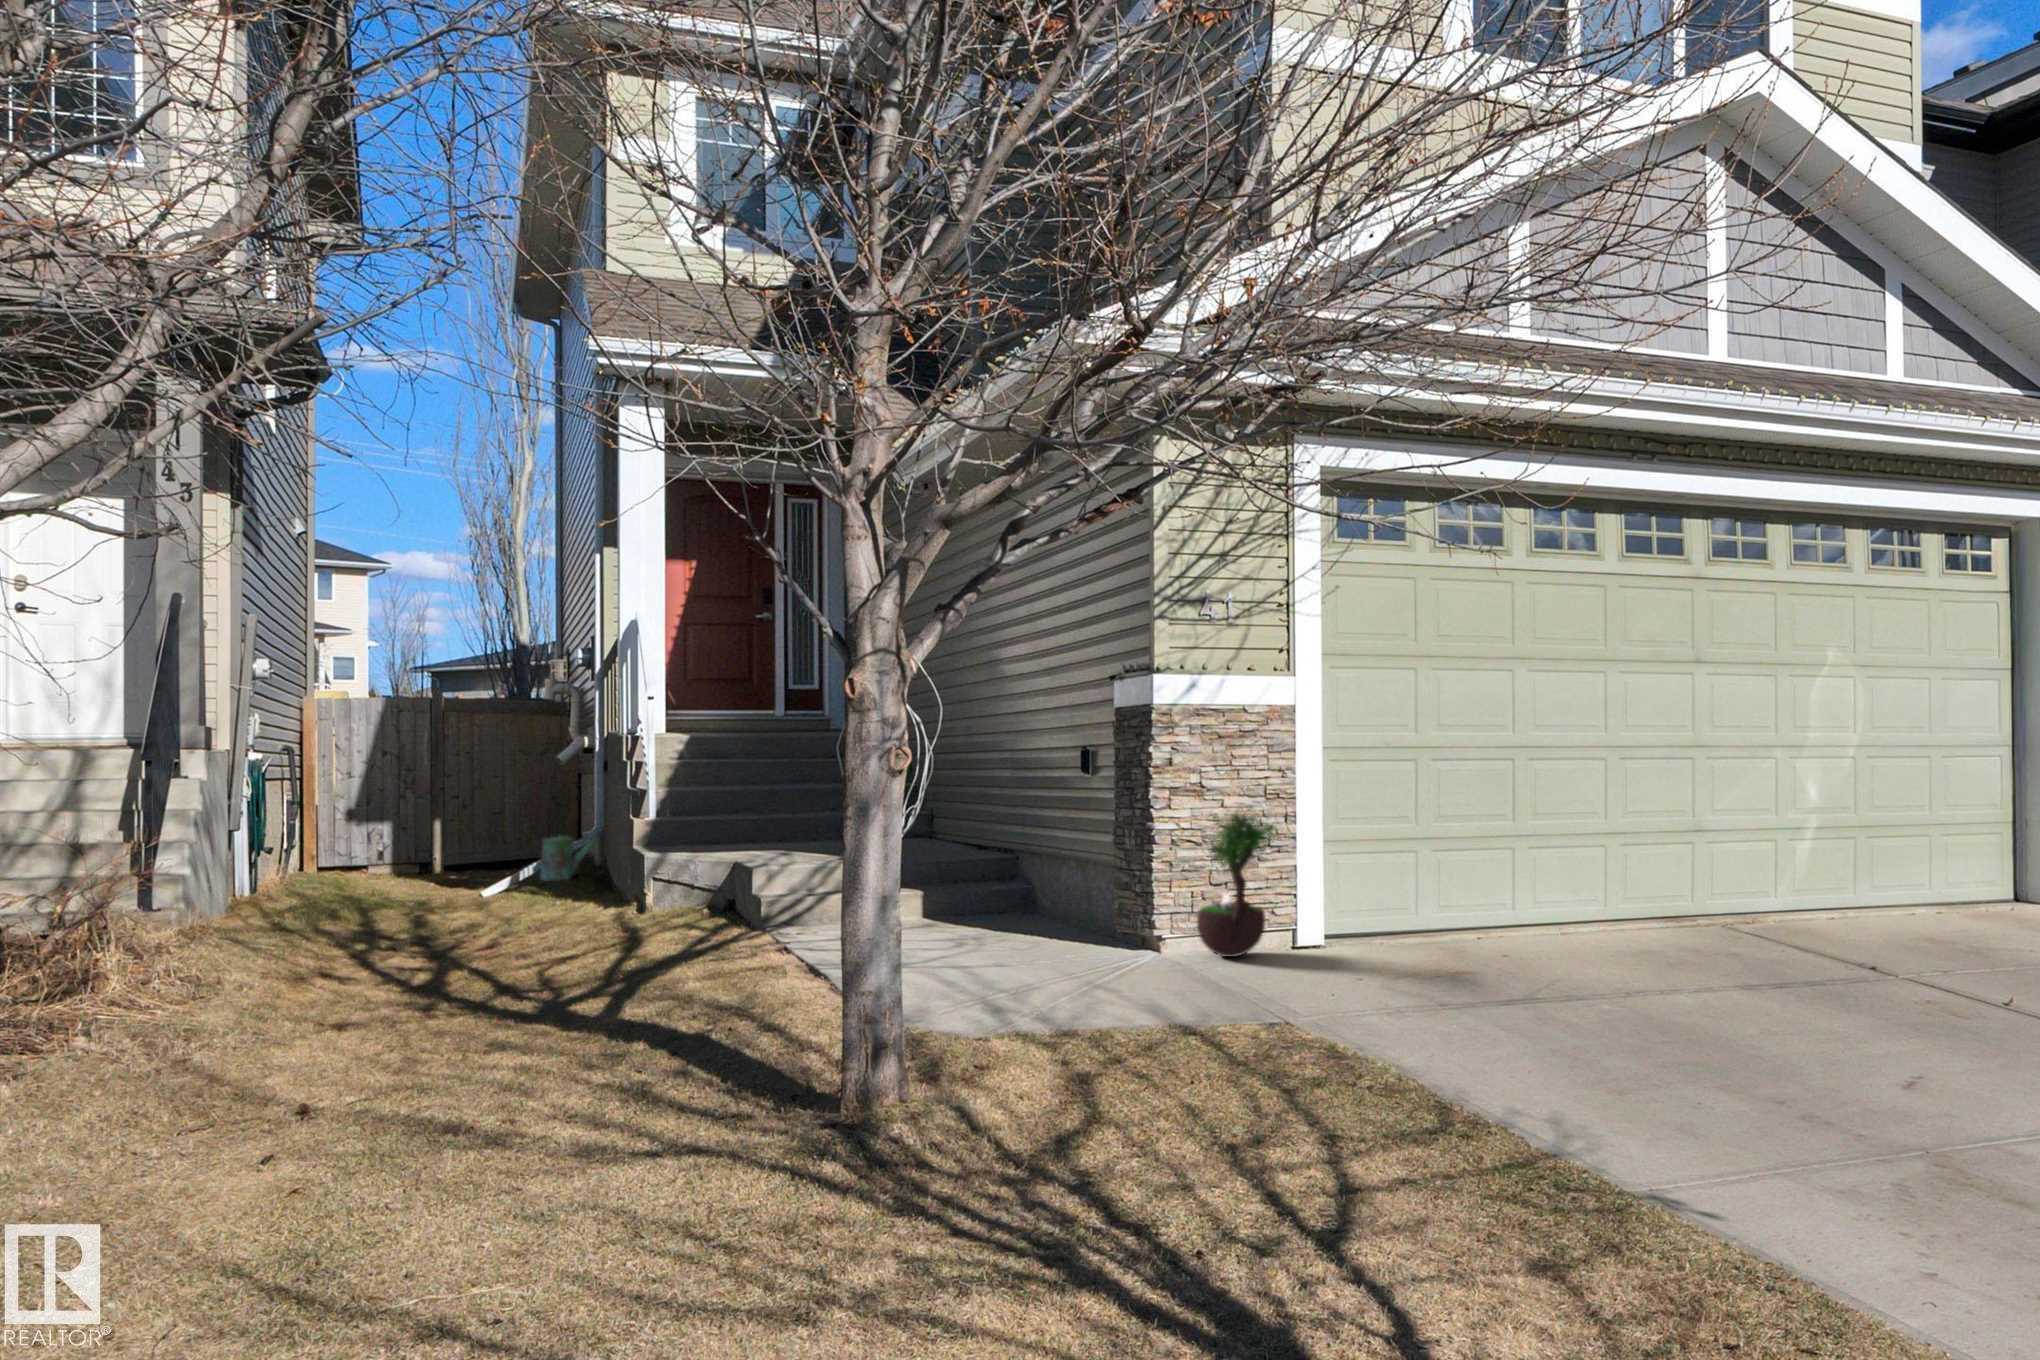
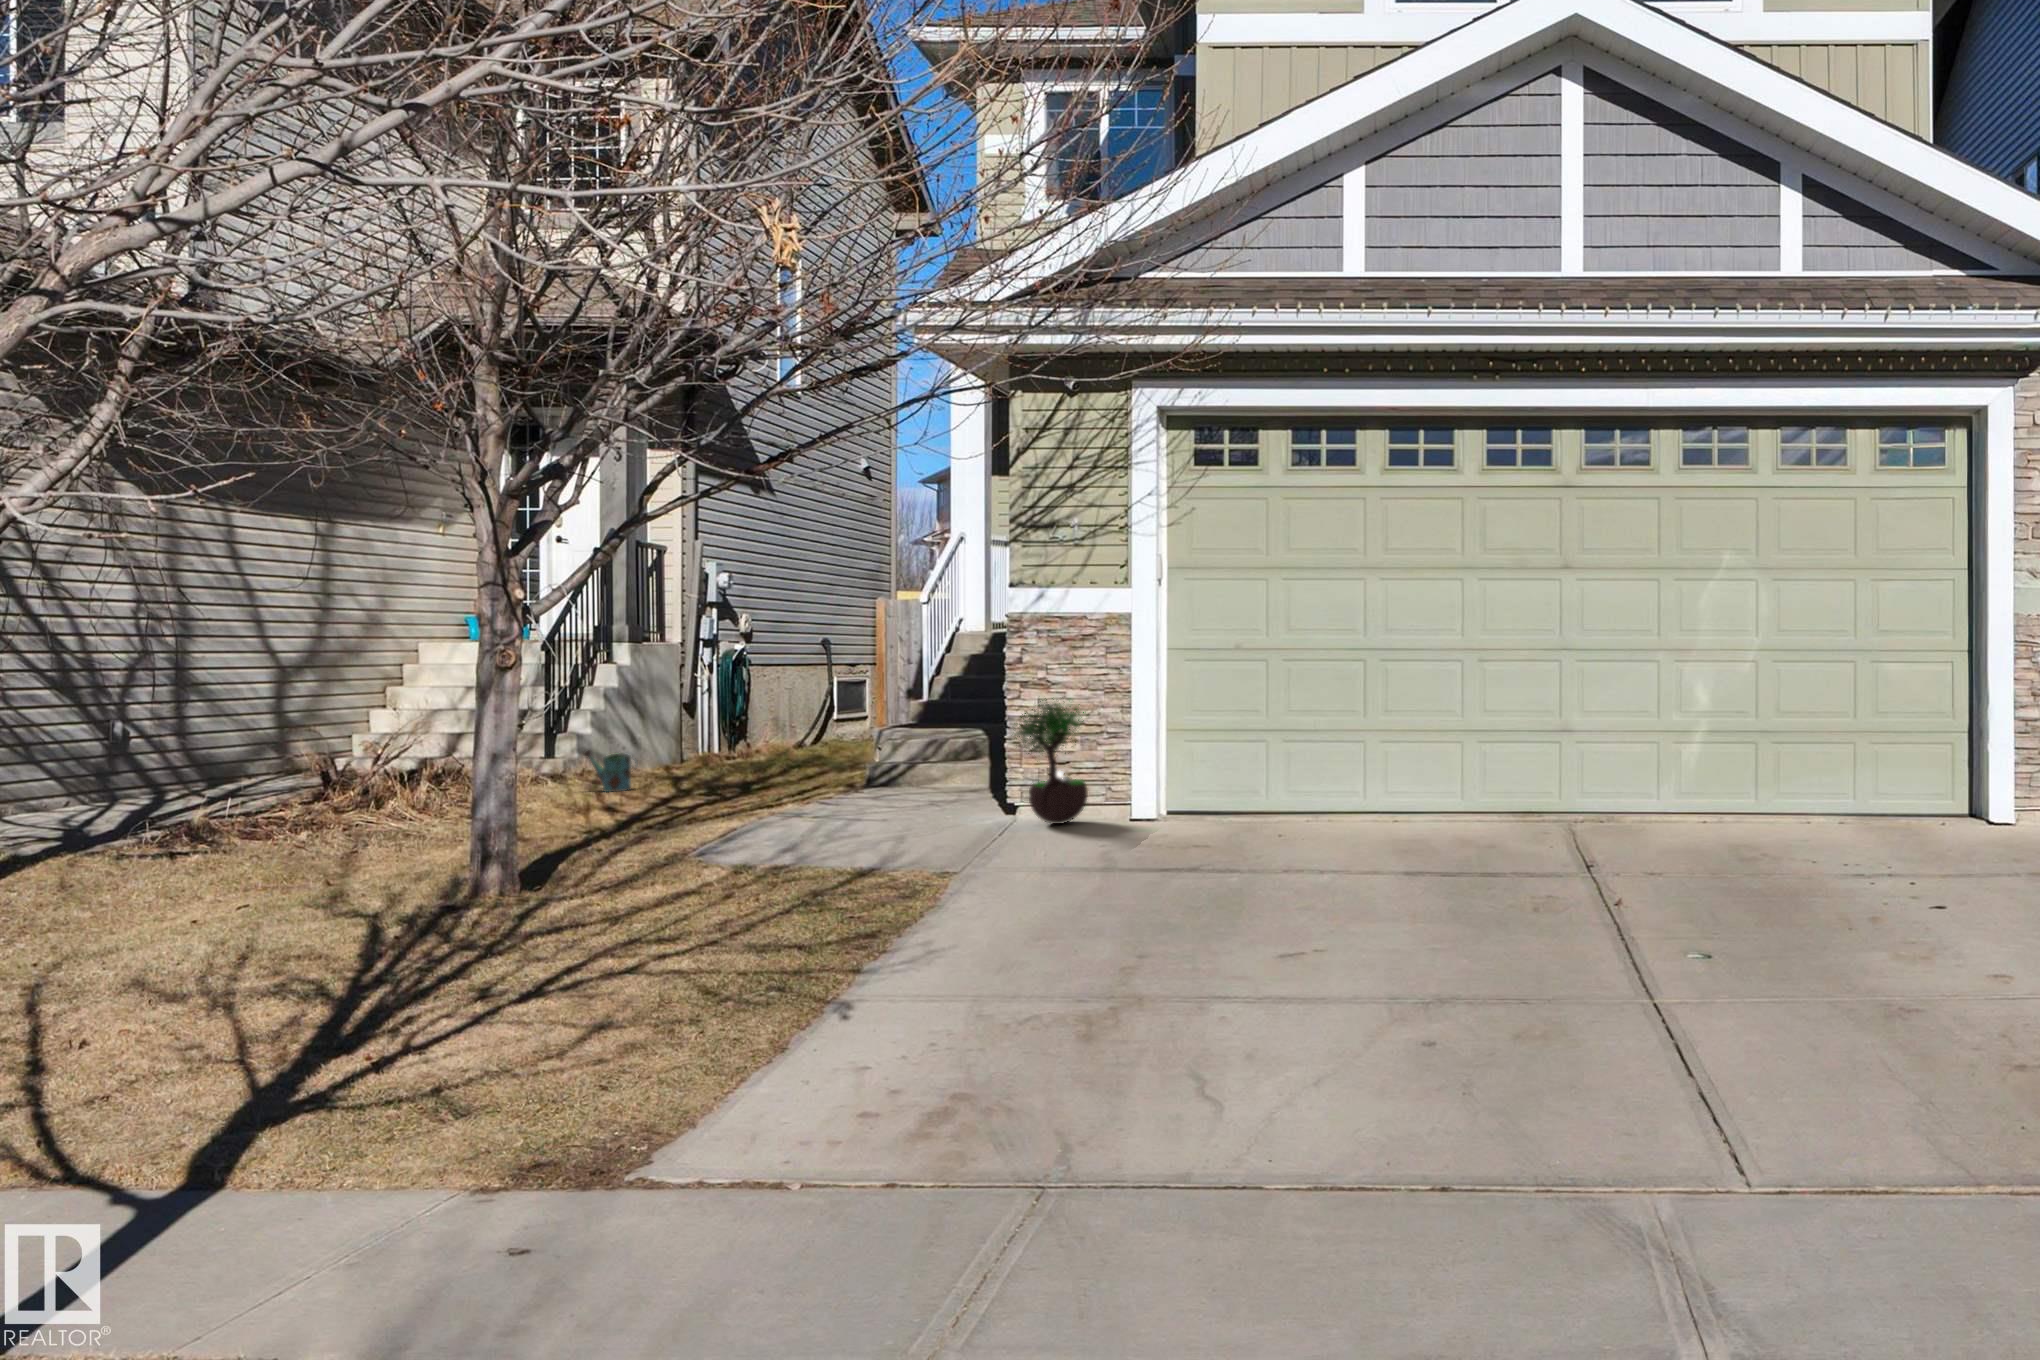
watering can: present [540,831,602,881] -> present [584,751,636,792]

